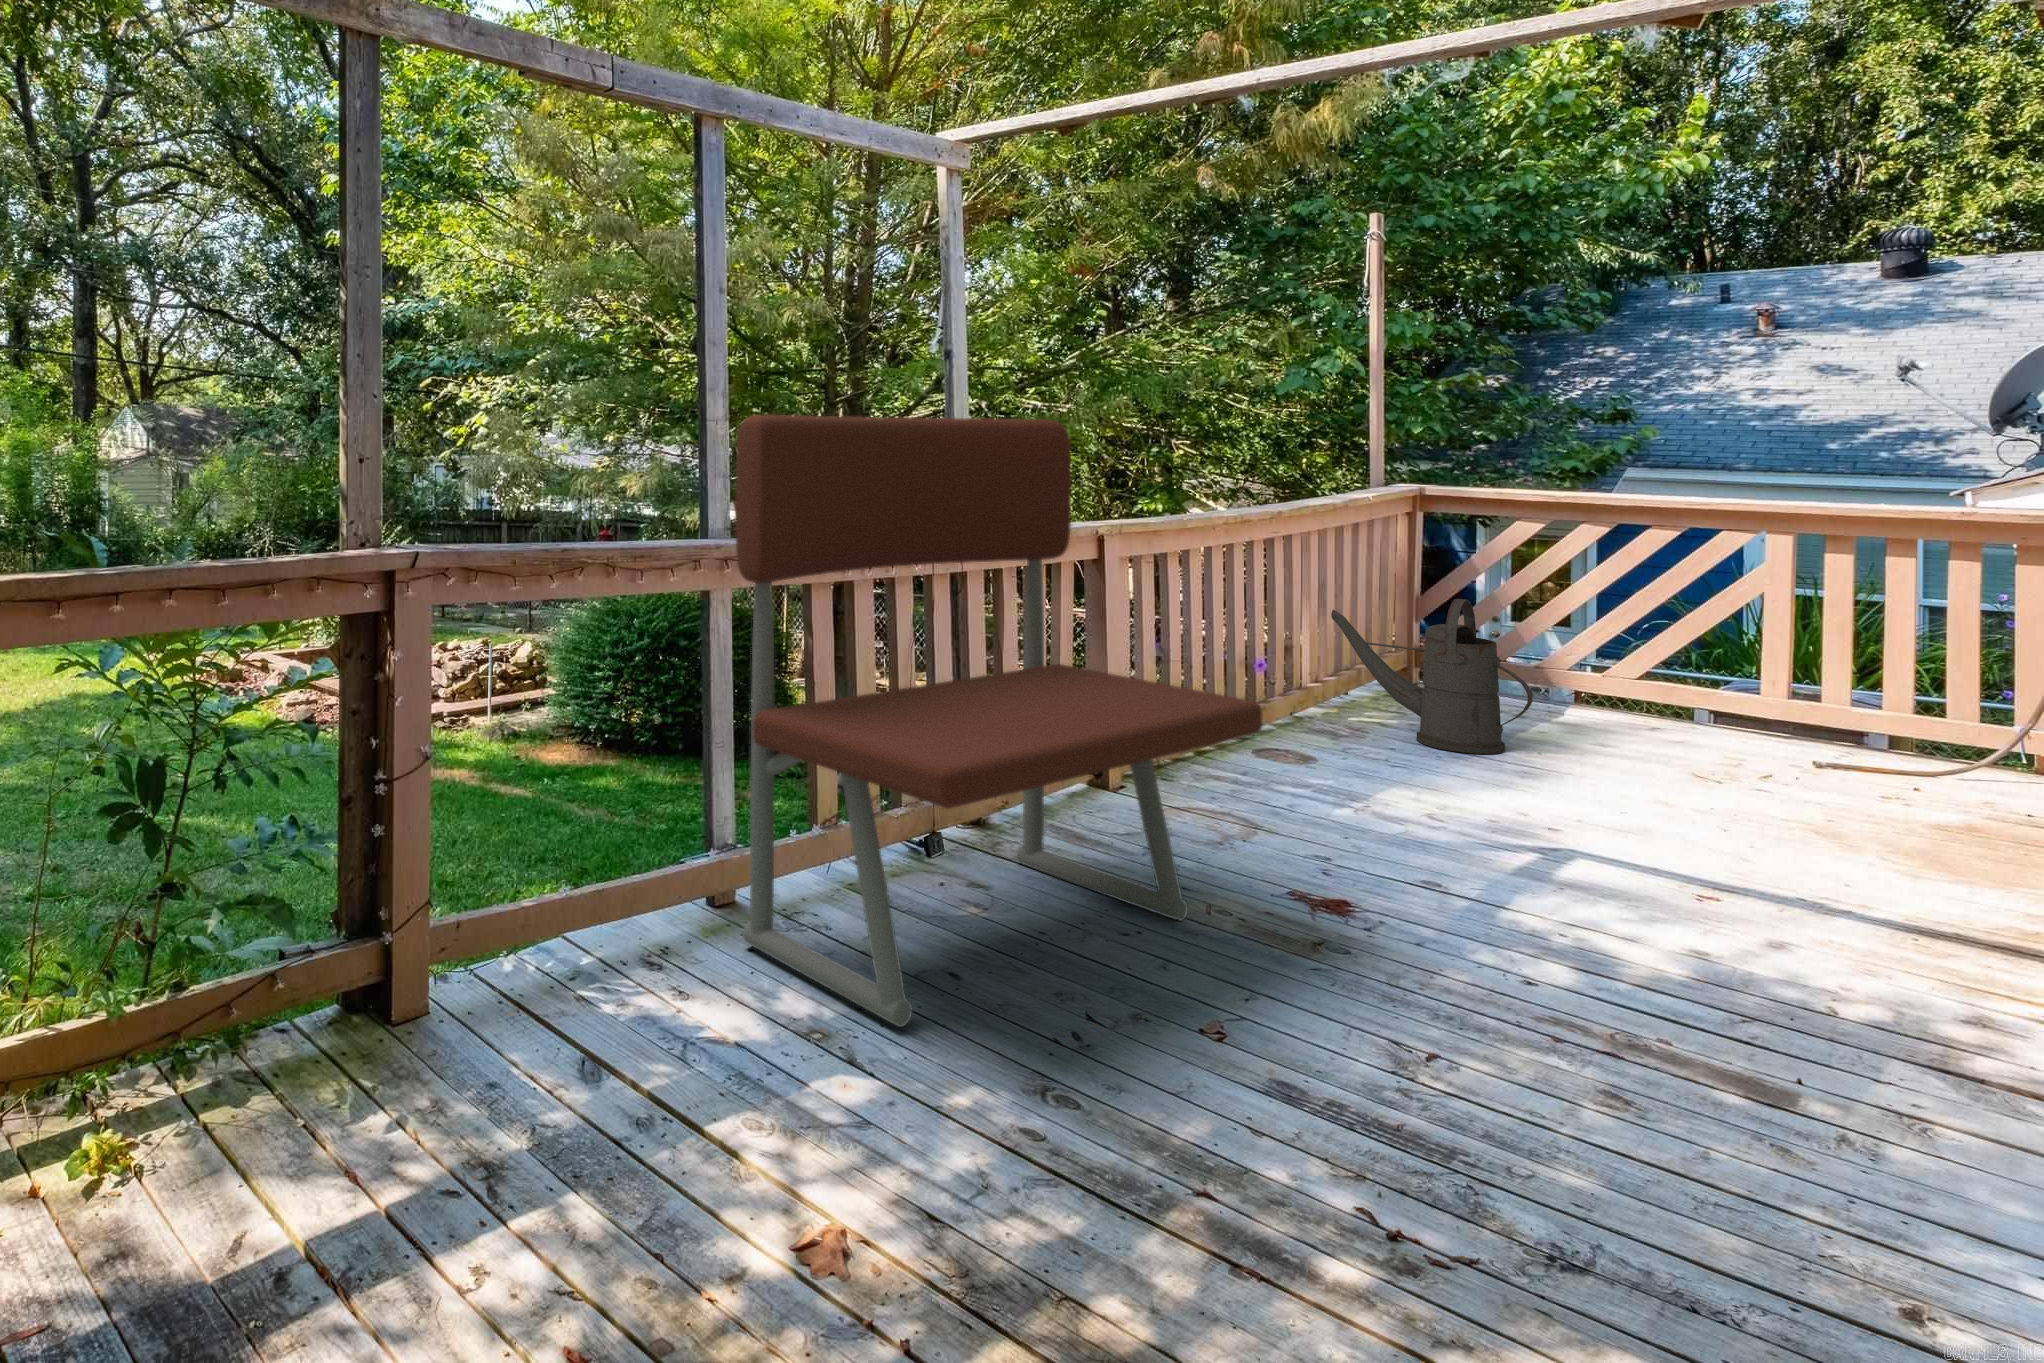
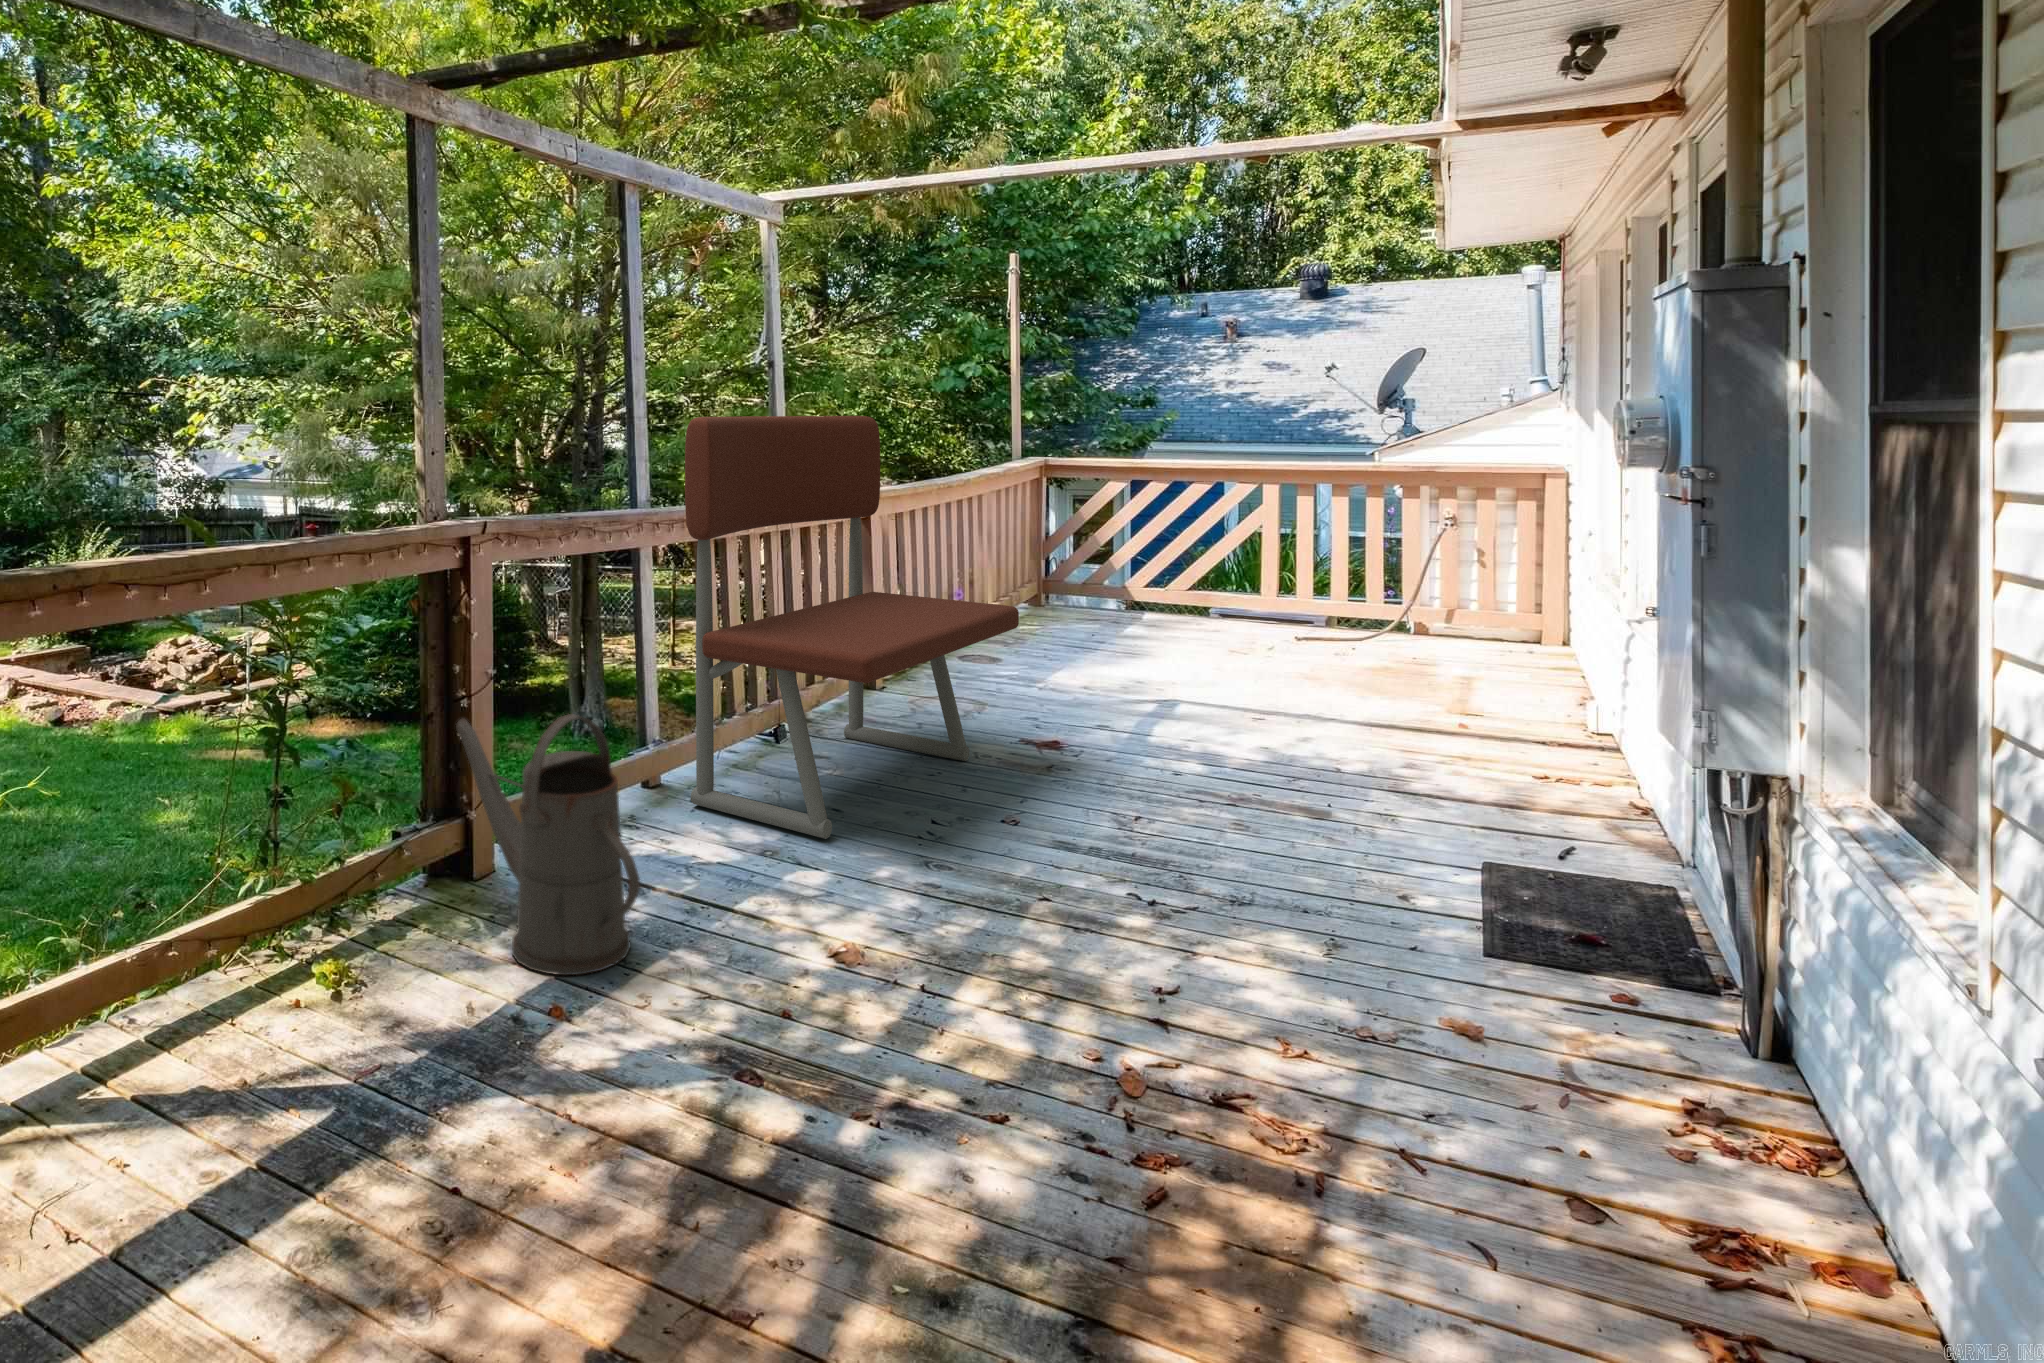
watering can: present [1331,599,1533,754] -> present [456,714,640,975]

